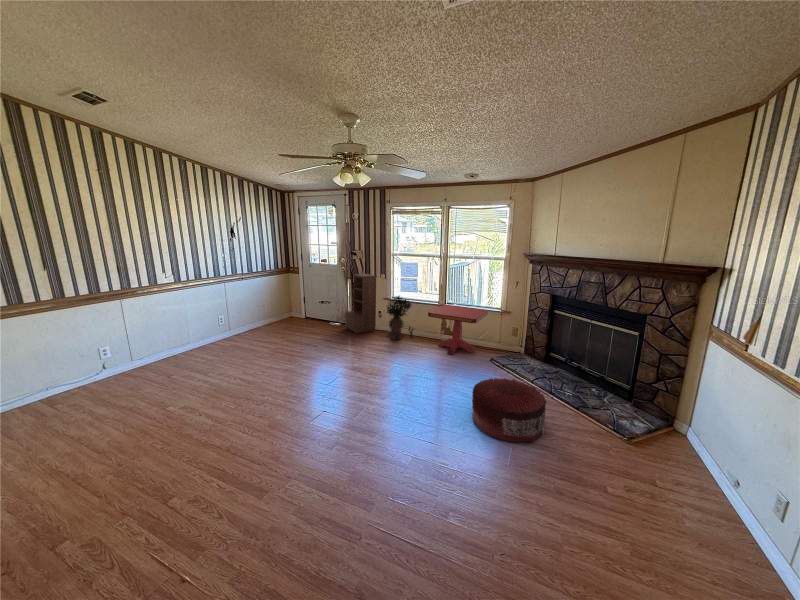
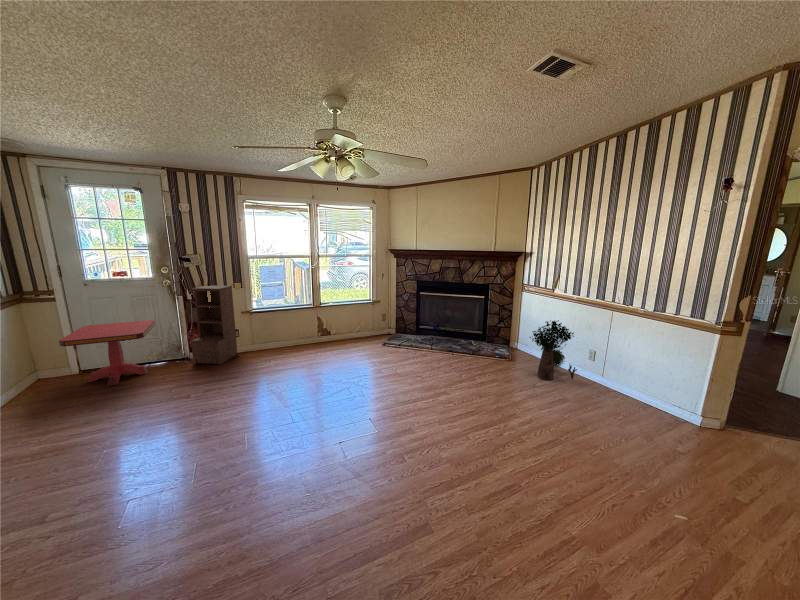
potted plant: present [387,296,414,340] -> present [530,320,577,380]
side table: present [428,305,488,355] -> present [59,320,155,386]
pouf: present [472,378,546,442] -> none [432,346,485,387]

